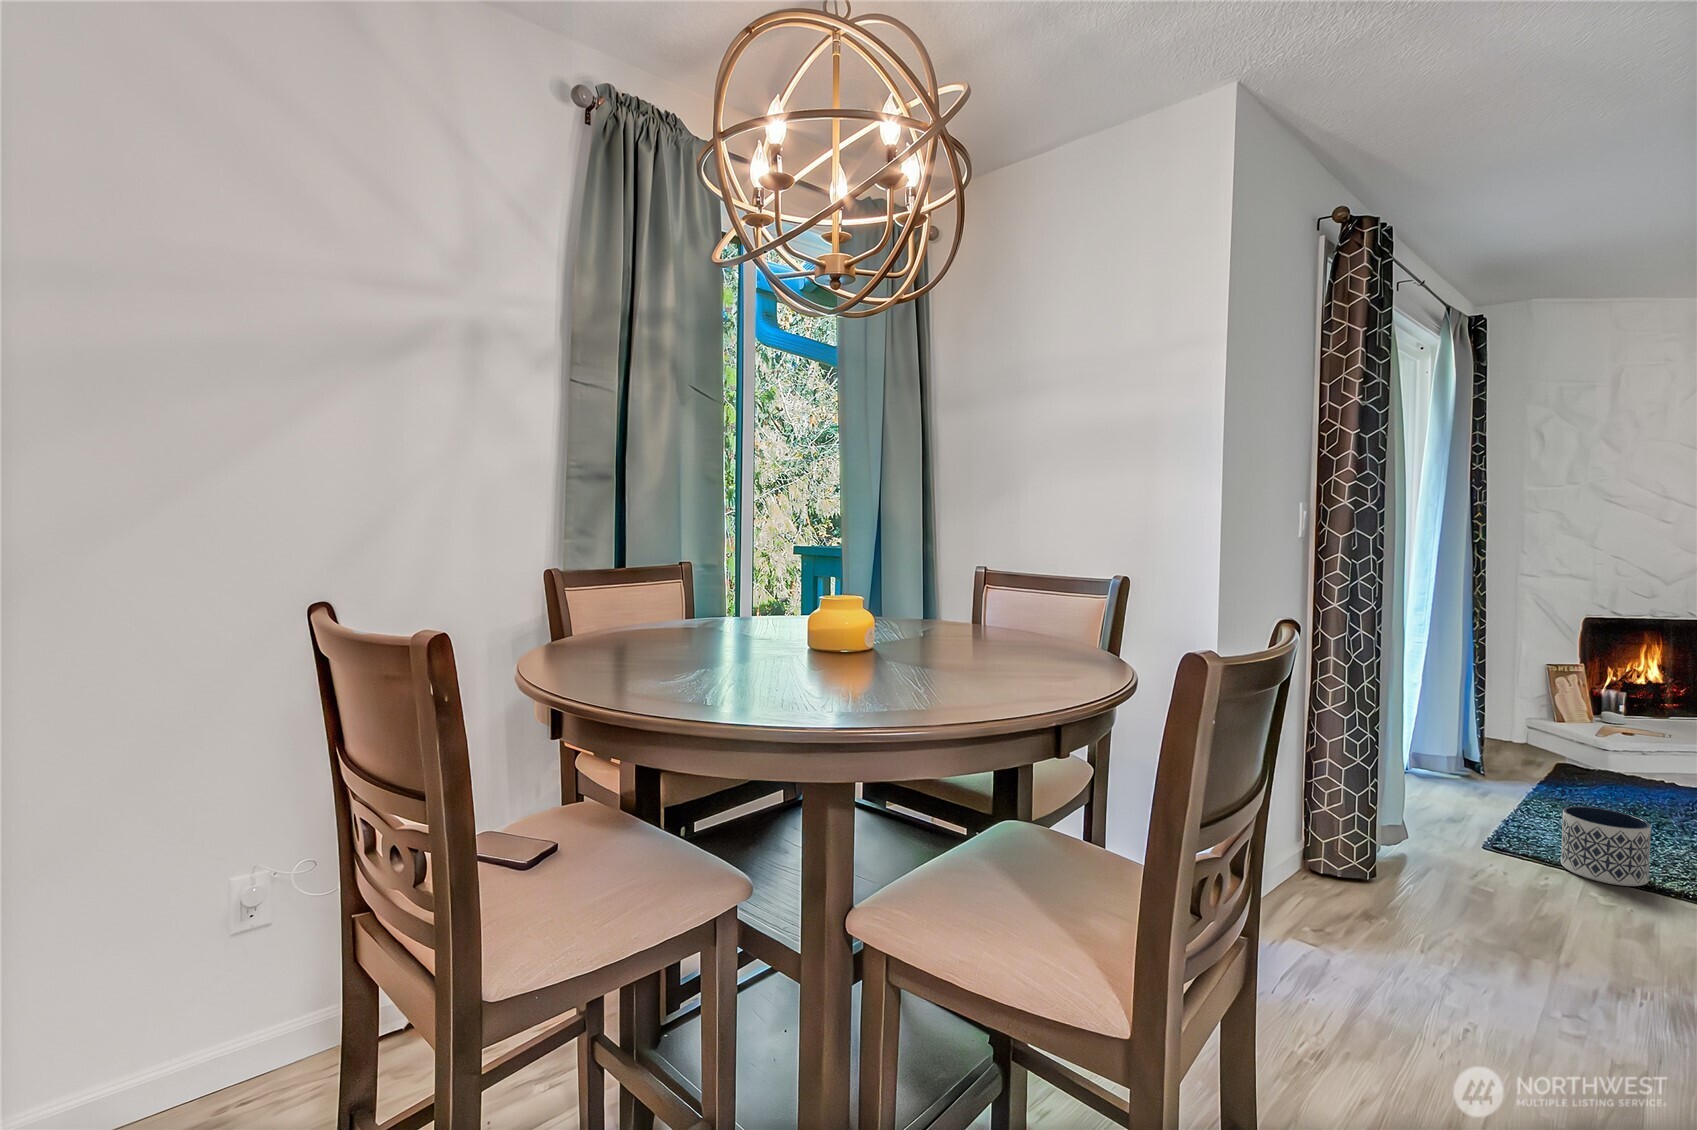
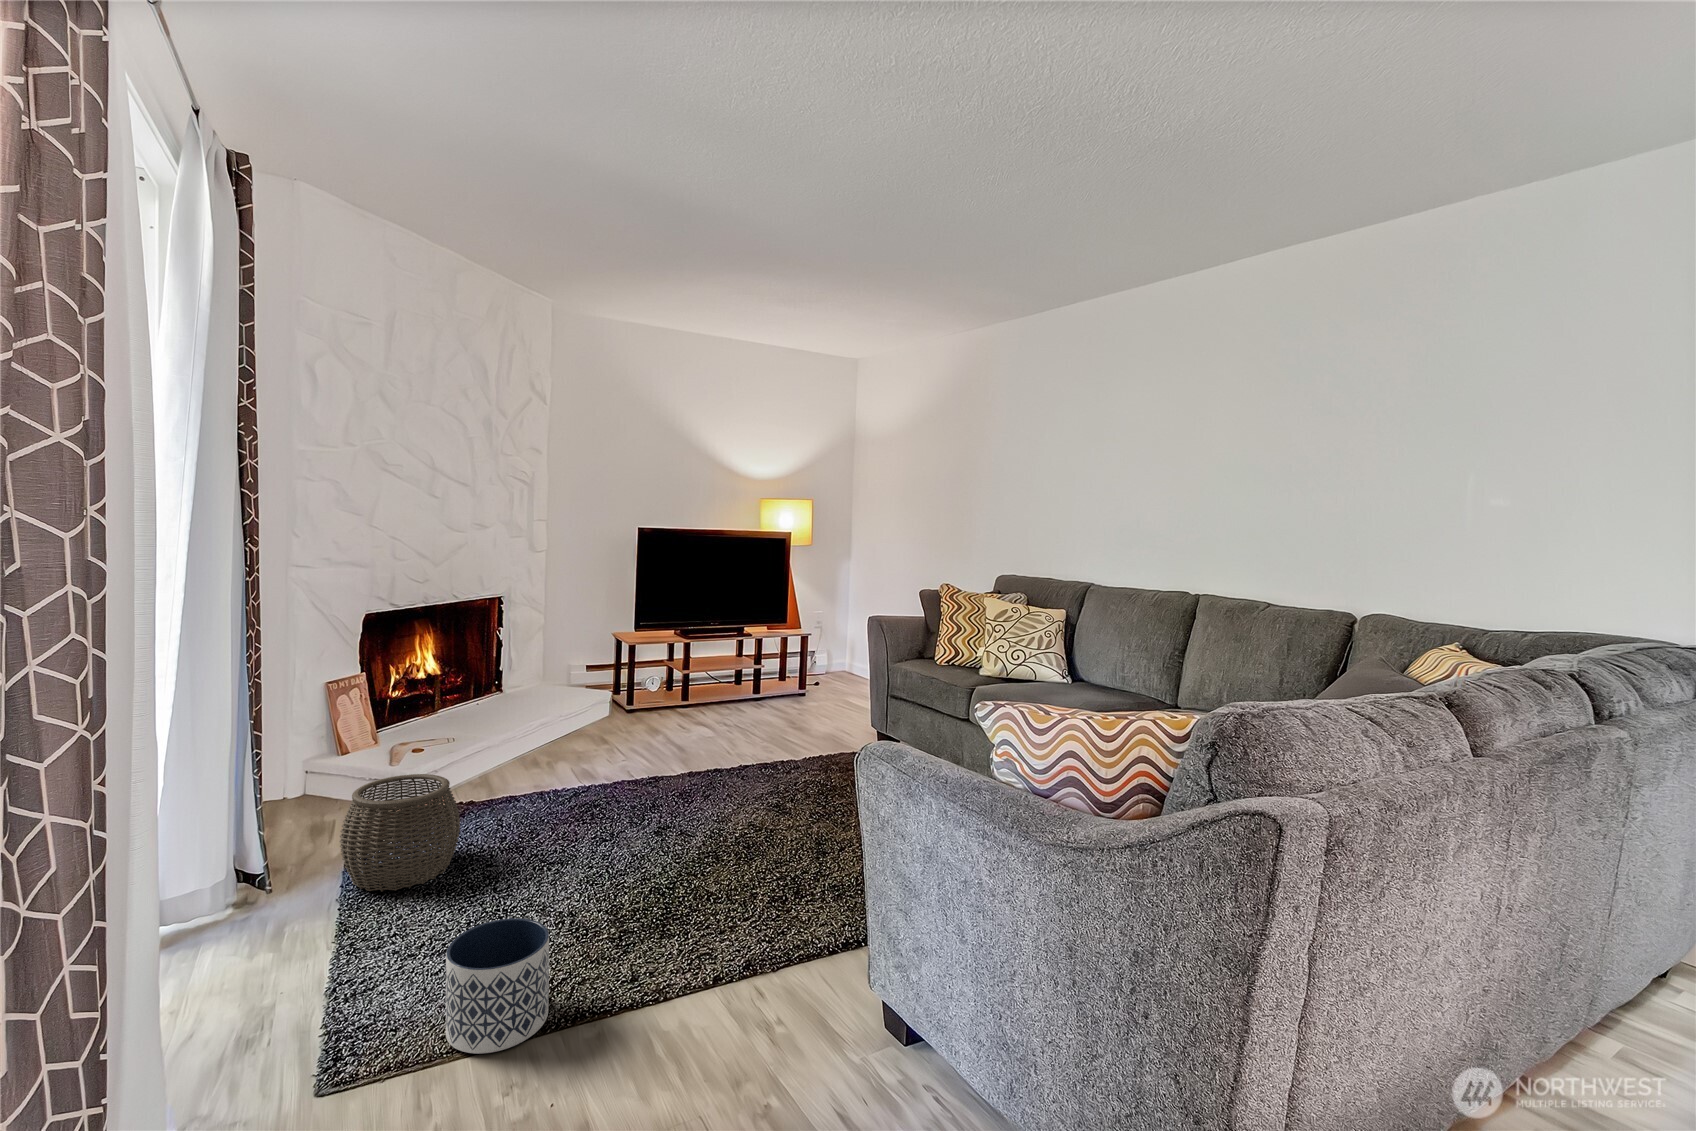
woven basket: none [1527,729,1633,812] -> present [340,774,460,892]

